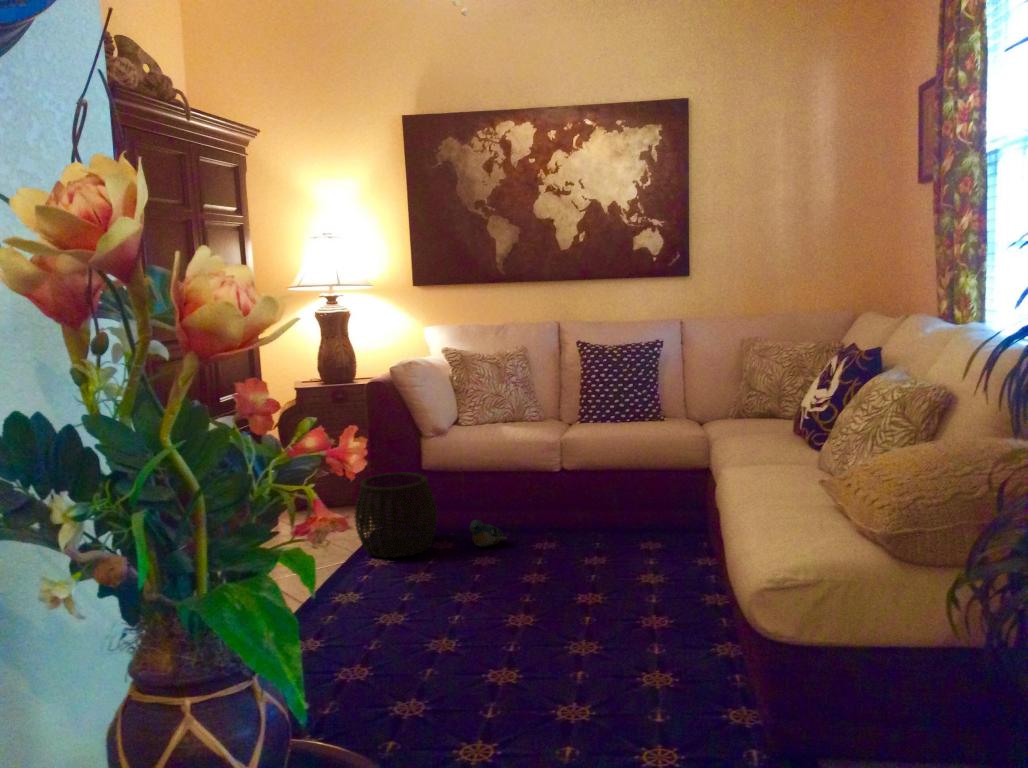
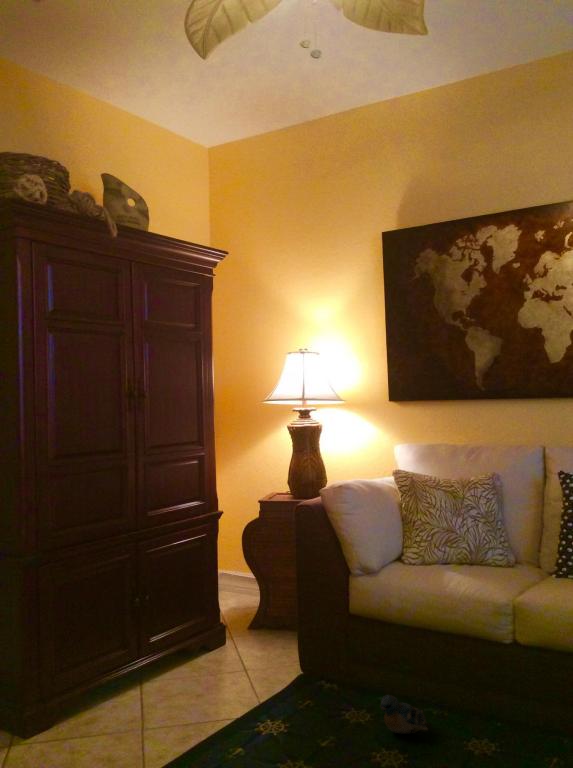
woven basket: present [355,472,437,558] -> none [252,612,350,727]

